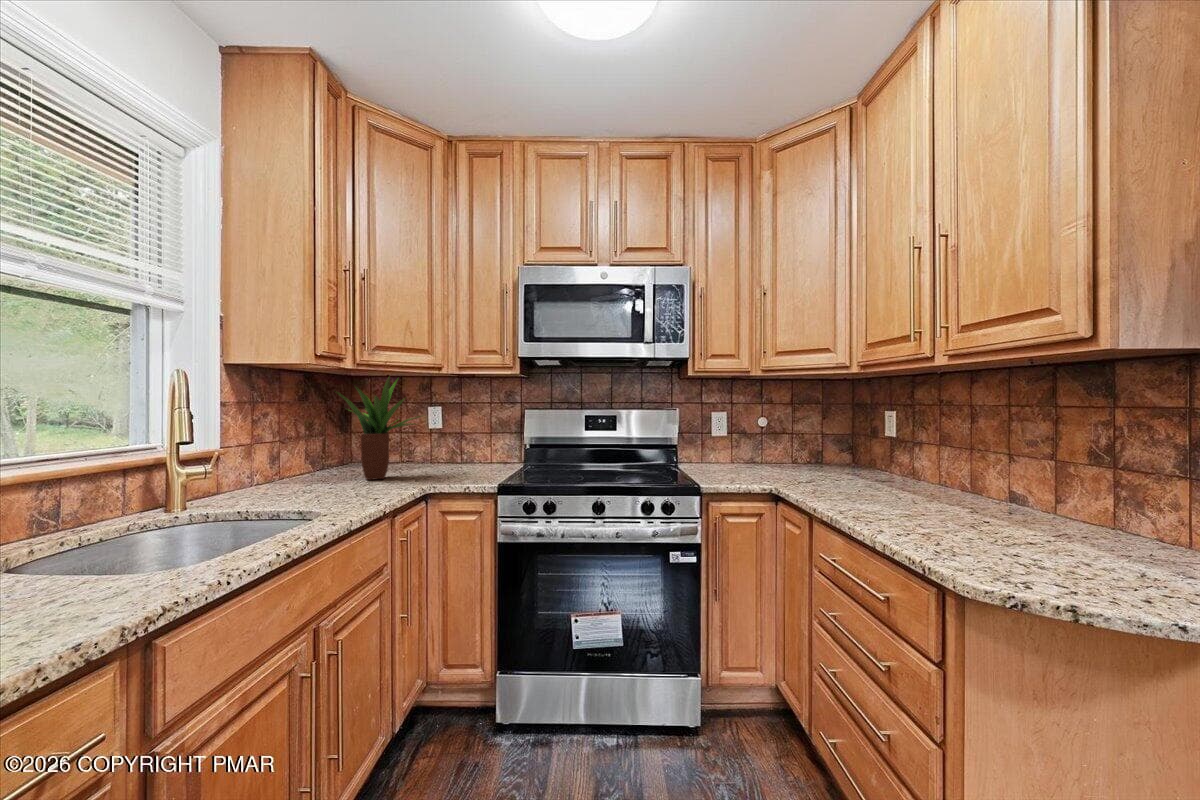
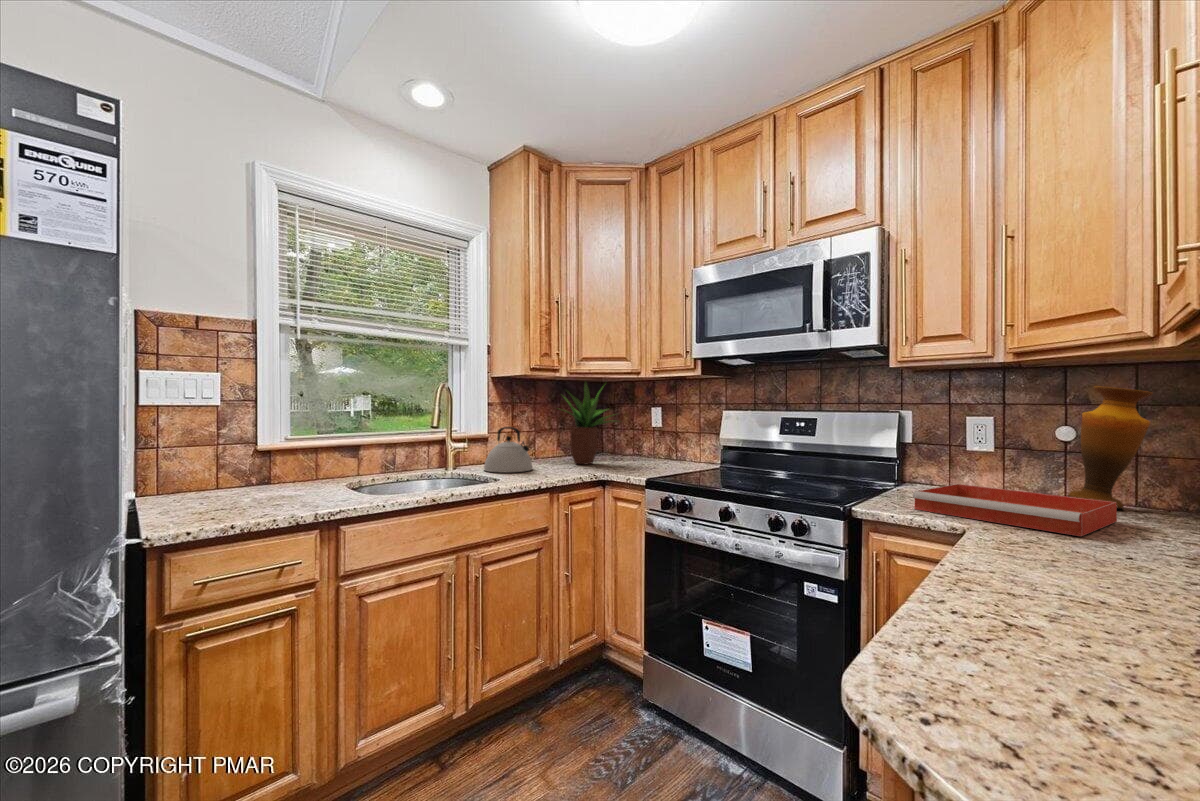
vase: none [765,392,802,466] -> present [1067,386,1152,509]
kettle: none [263,439,342,504] -> present [484,427,532,472]
tray: none [724,460,819,483] -> present [913,484,1117,536]

